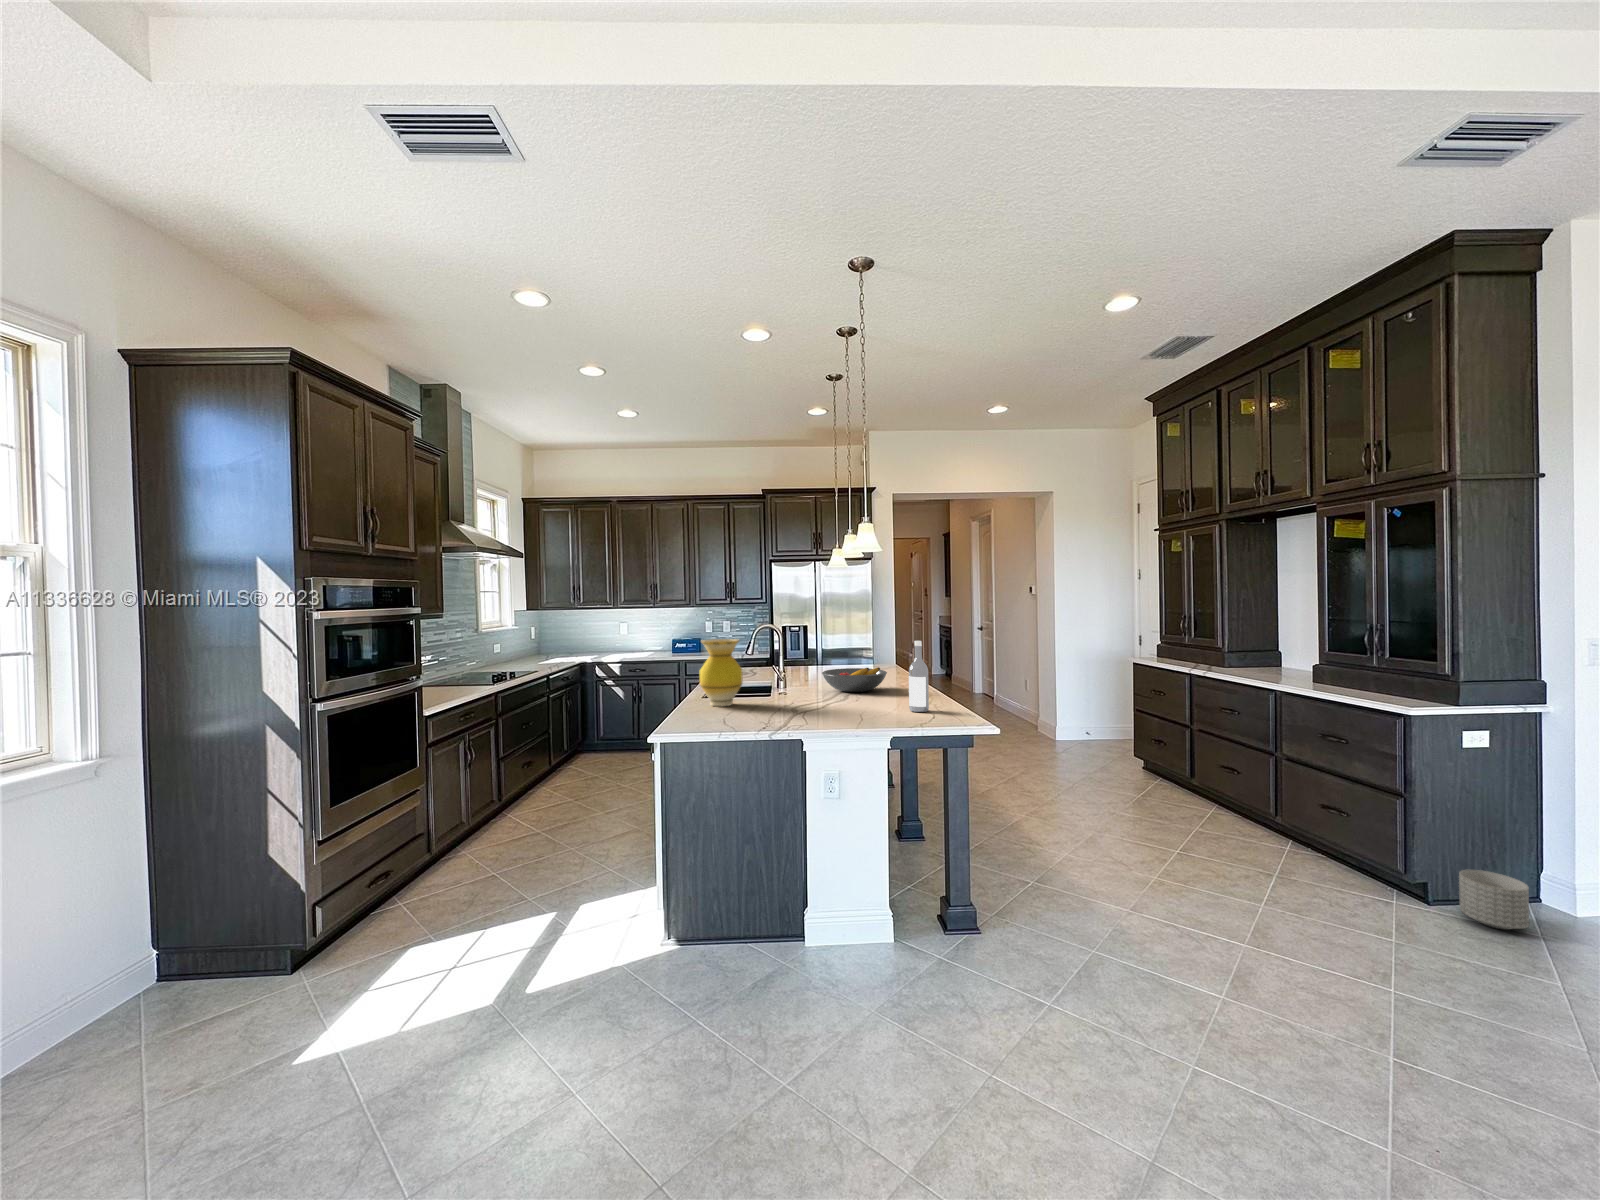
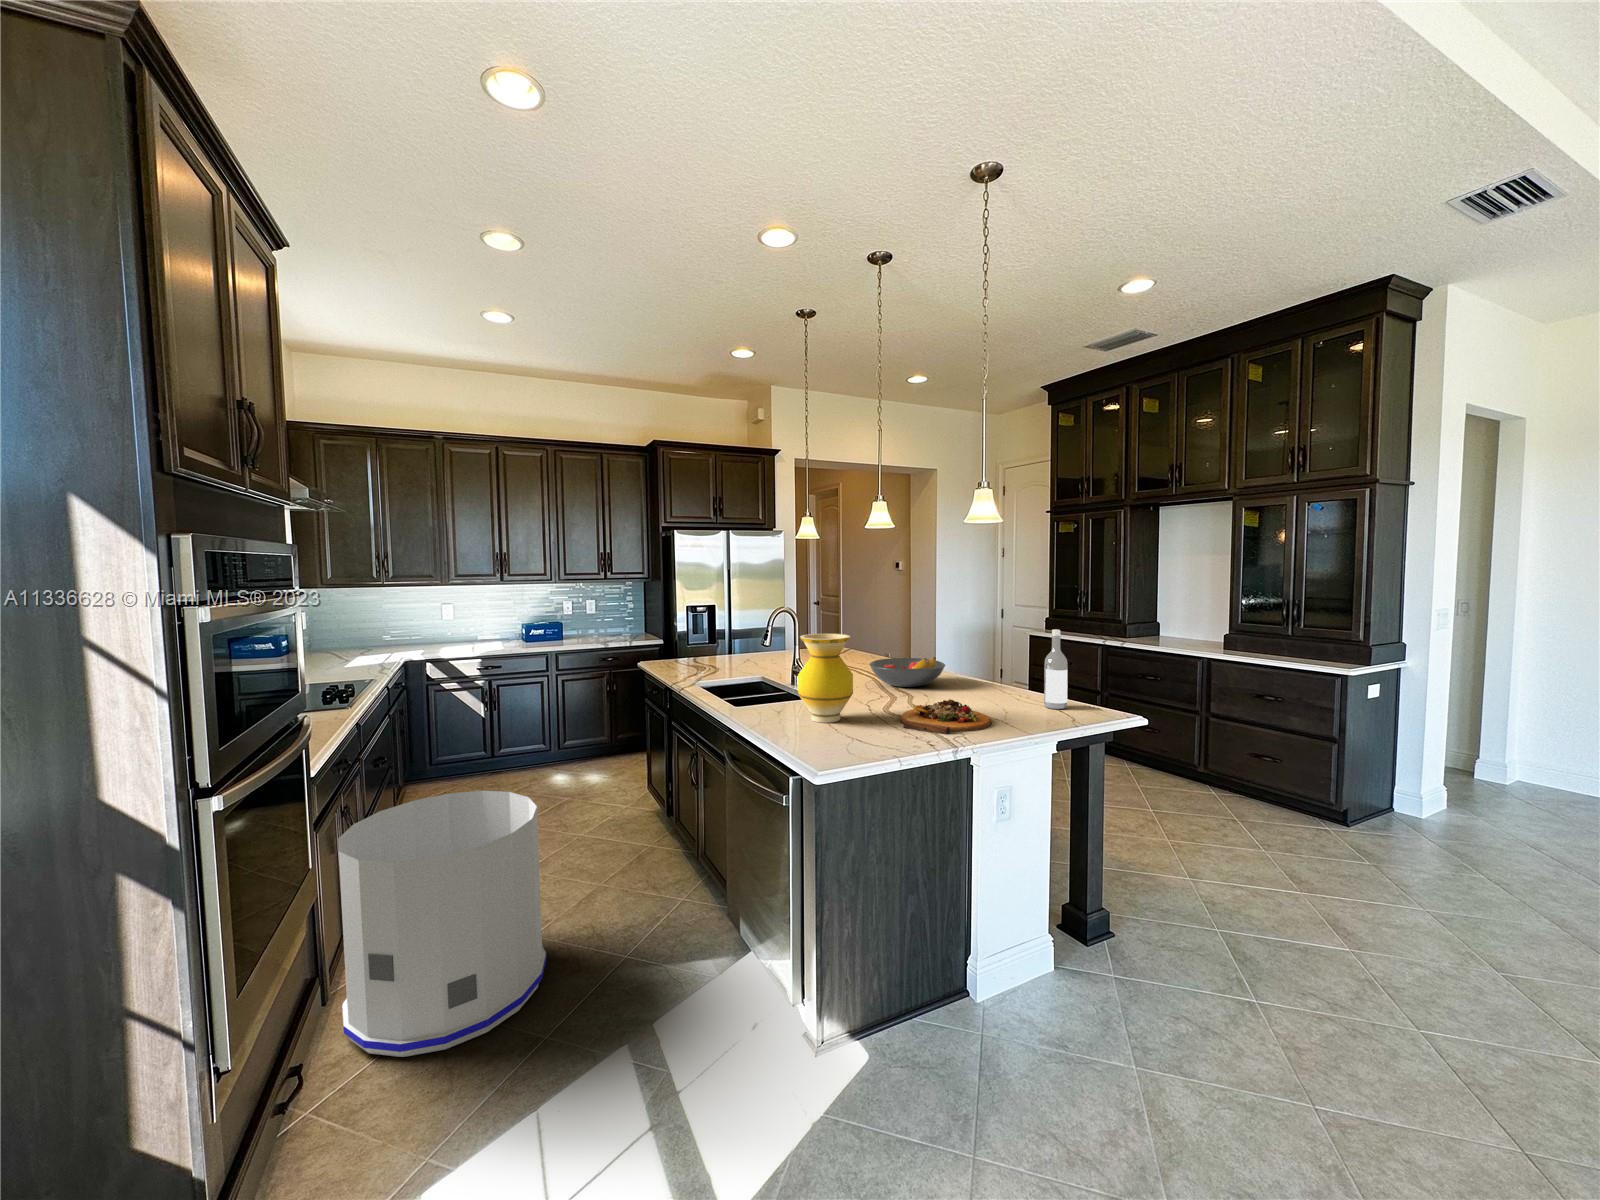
cutting board: none [756,695,838,718] -> present [900,699,992,735]
trash can: none [435,740,563,890] -> present [338,791,546,1057]
planter: present [1459,870,1529,930] -> none [1371,792,1421,836]

